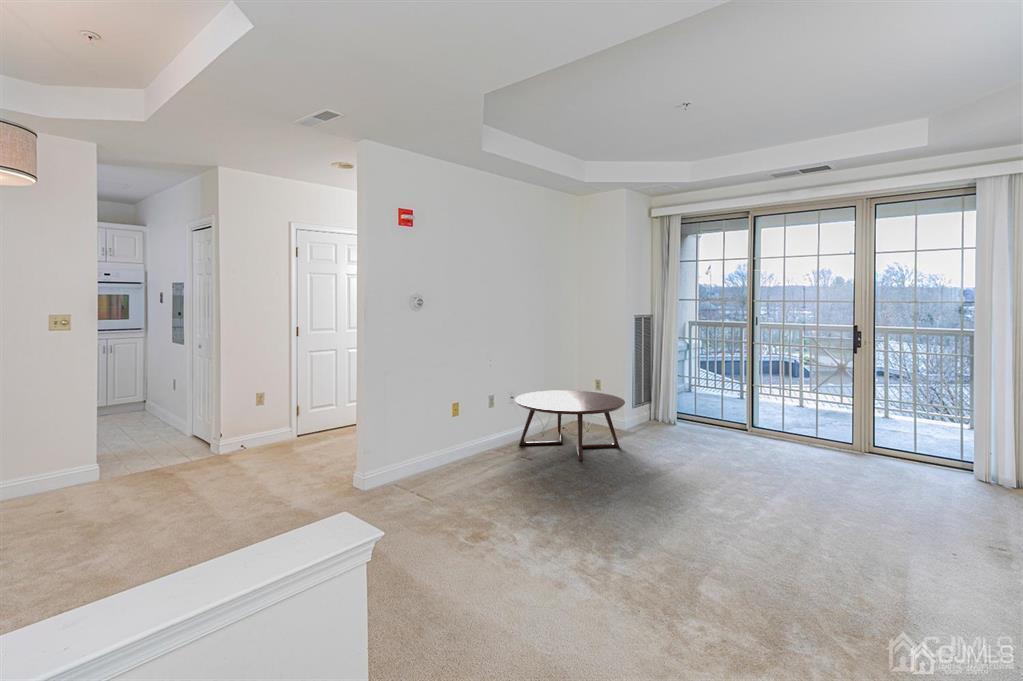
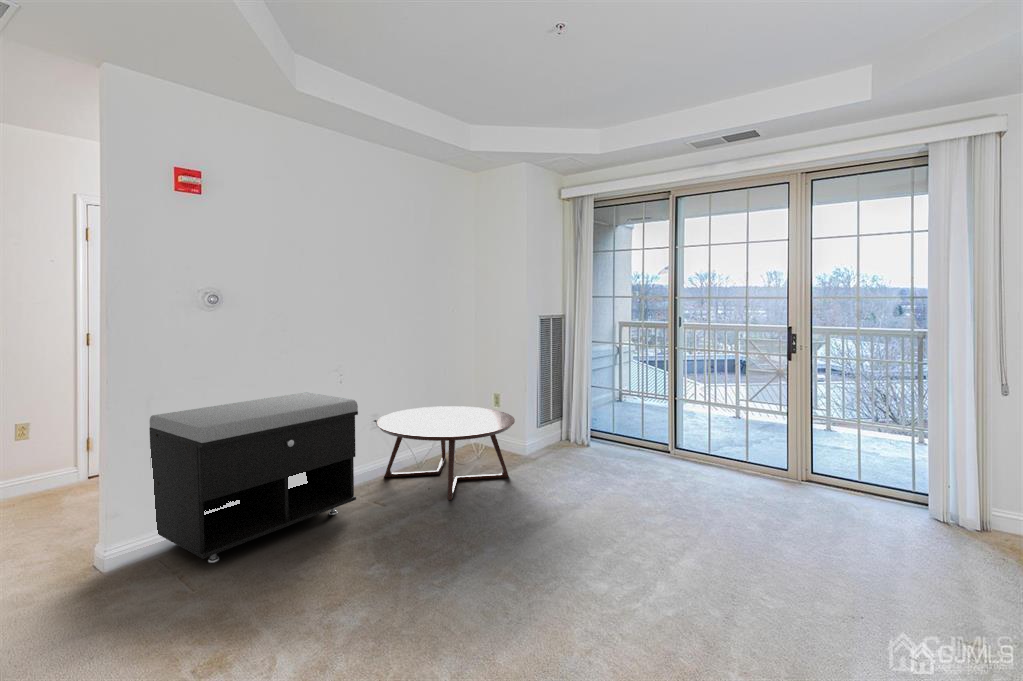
storage bench: none [382,377,516,495] -> present [149,392,358,563]

